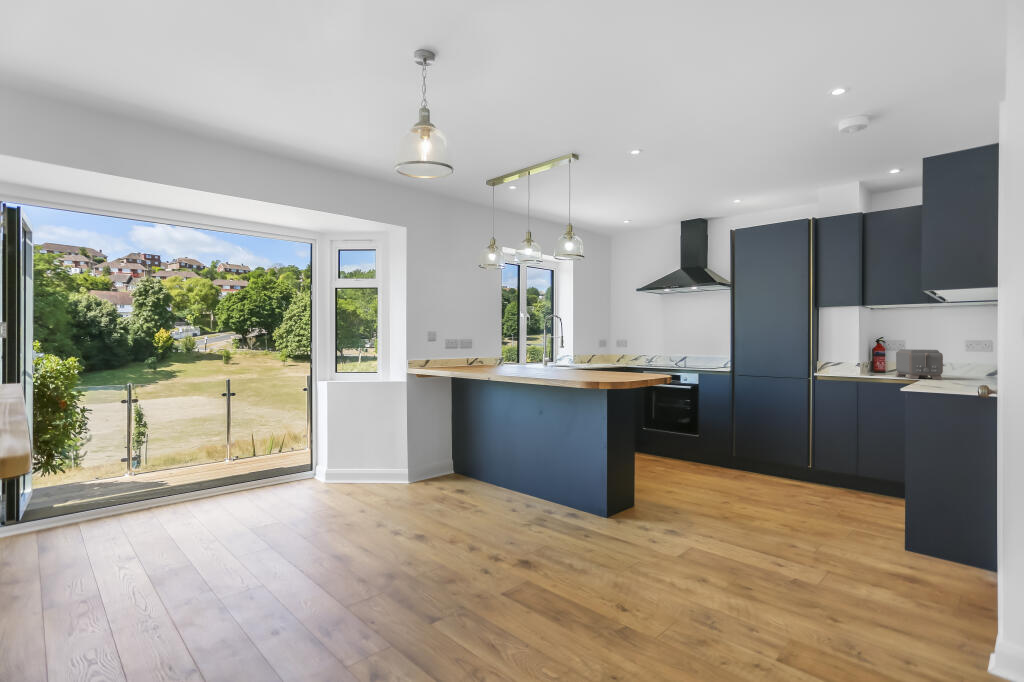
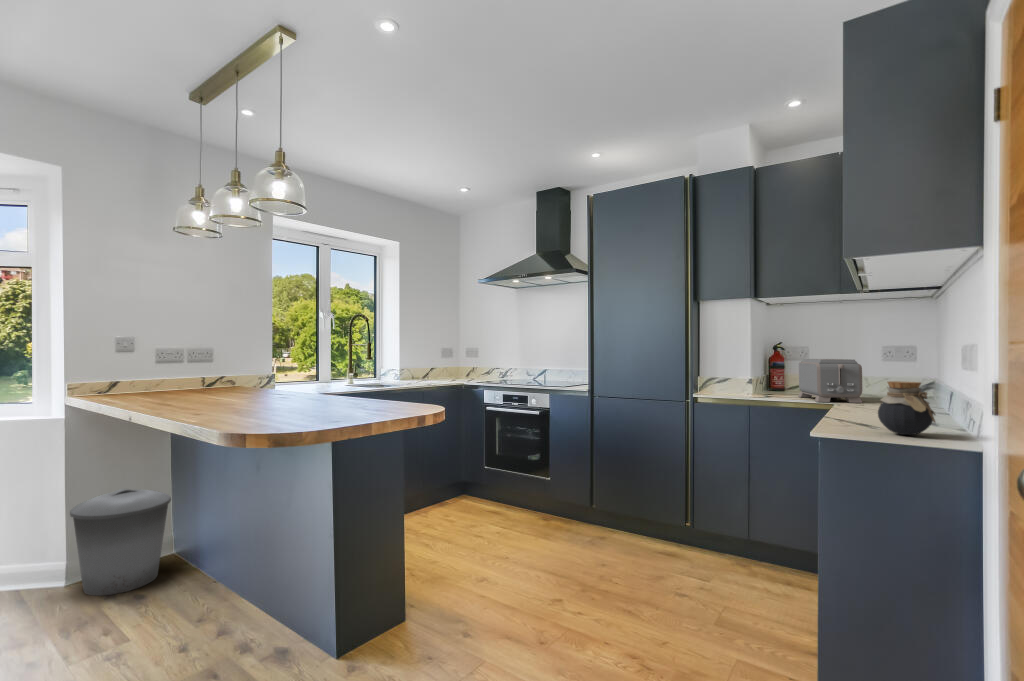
jar: none [940,360,973,390] -> present [878,381,935,435]
trash can: none [419,425,469,486] -> present [70,489,171,596]

